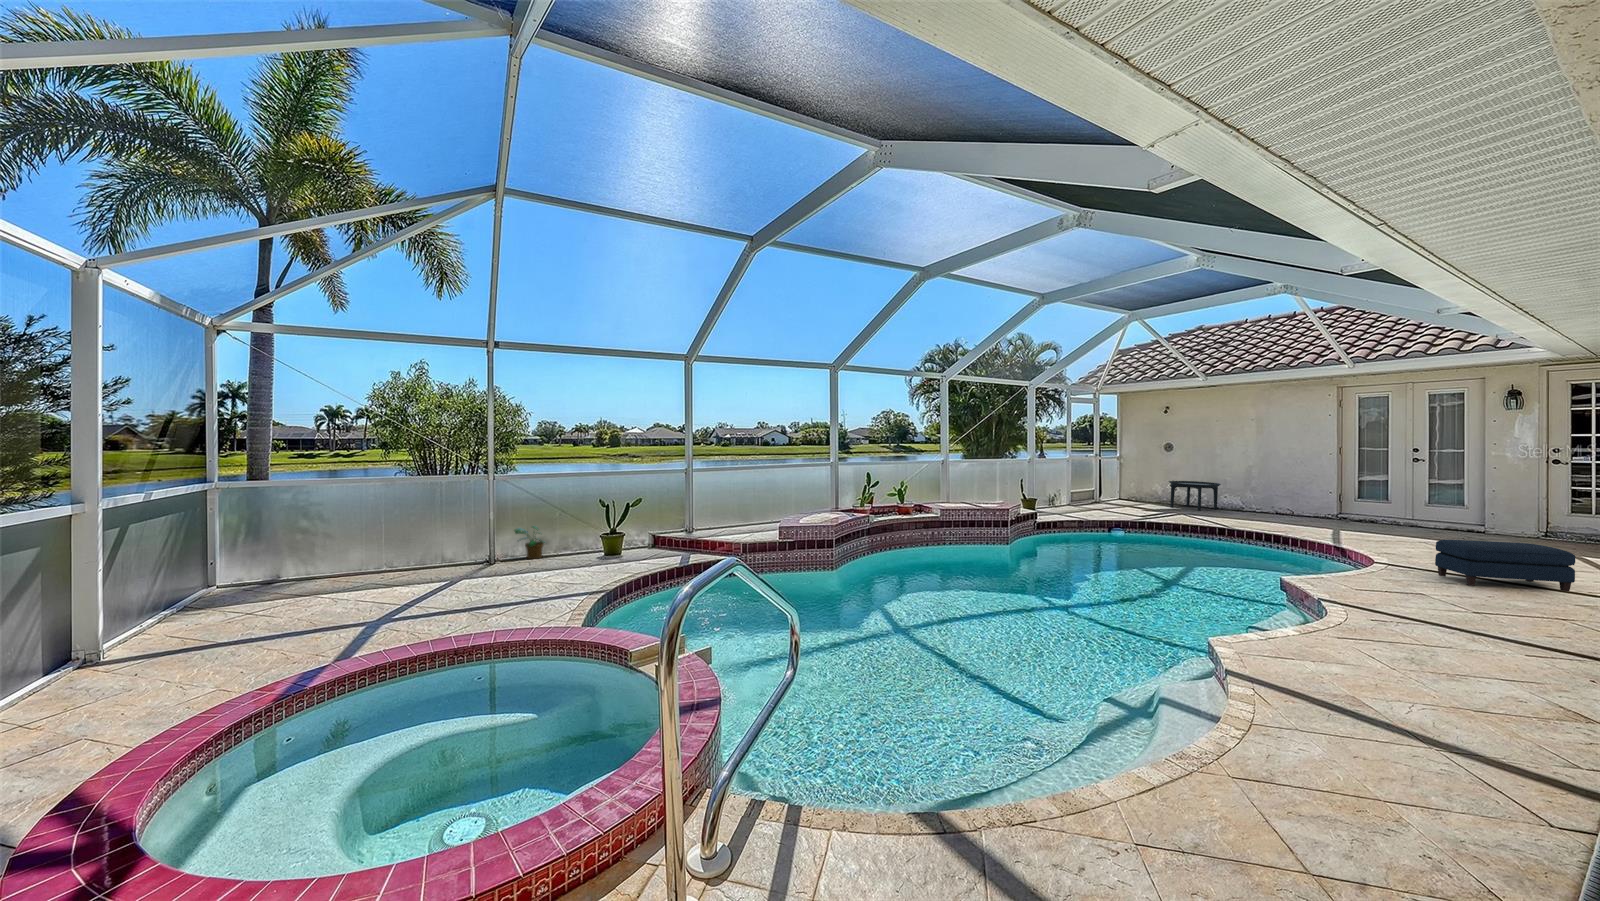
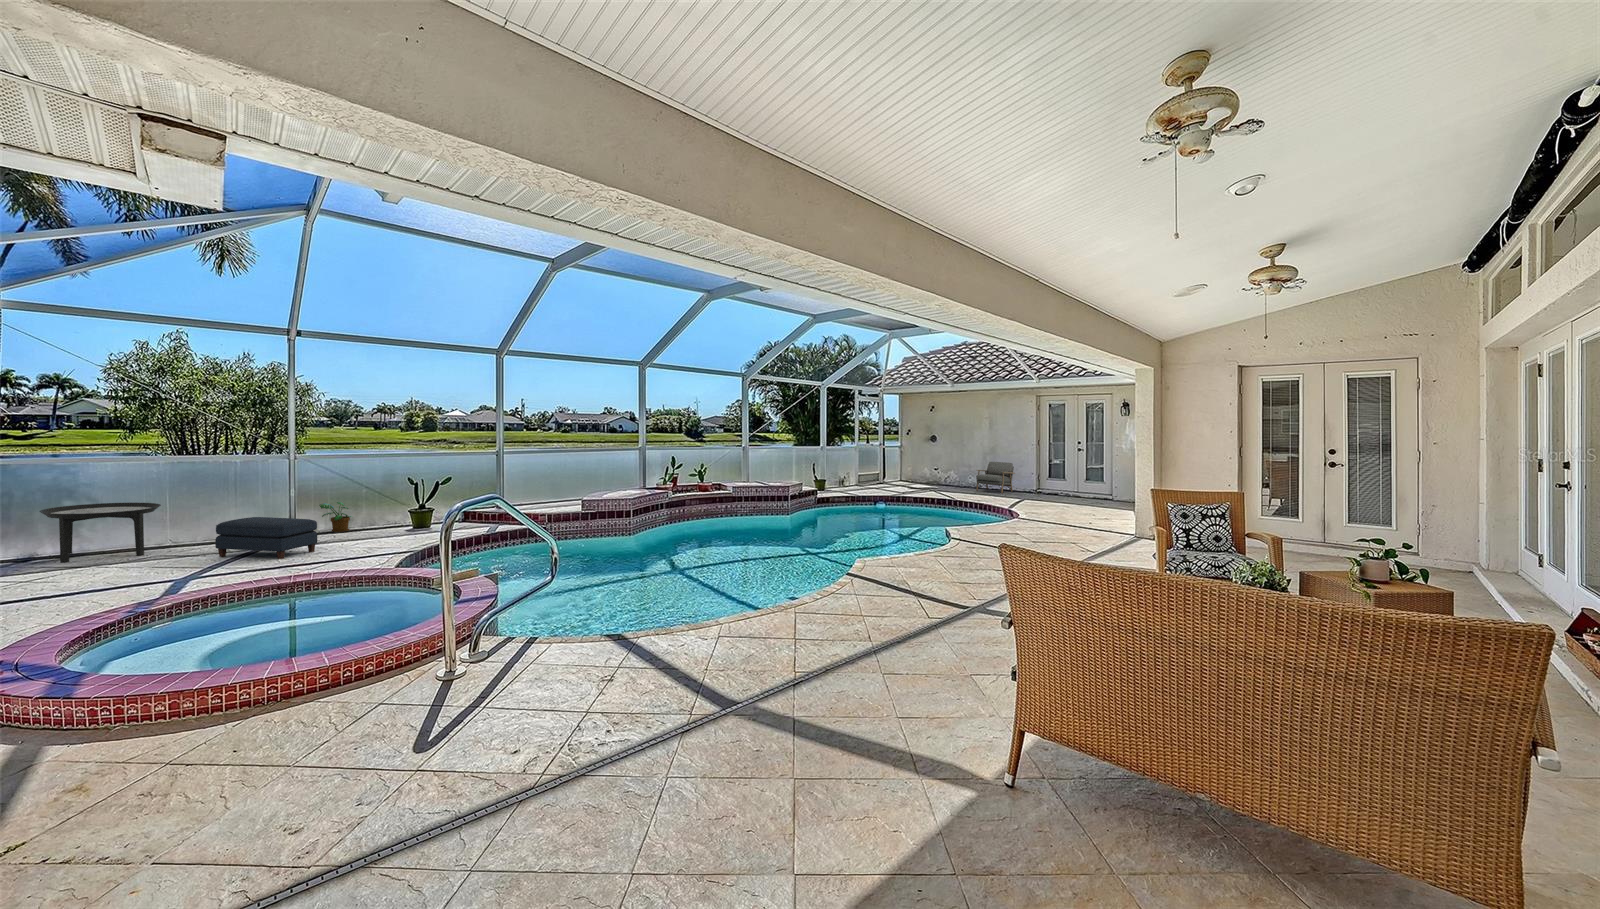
armchair: none [1243,476,1301,518] -> present [976,462,1015,493]
round table: present [1169,481,1221,511] -> present [39,503,161,563]
ottoman: present [1435,540,1575,591] -> present [215,517,317,559]

